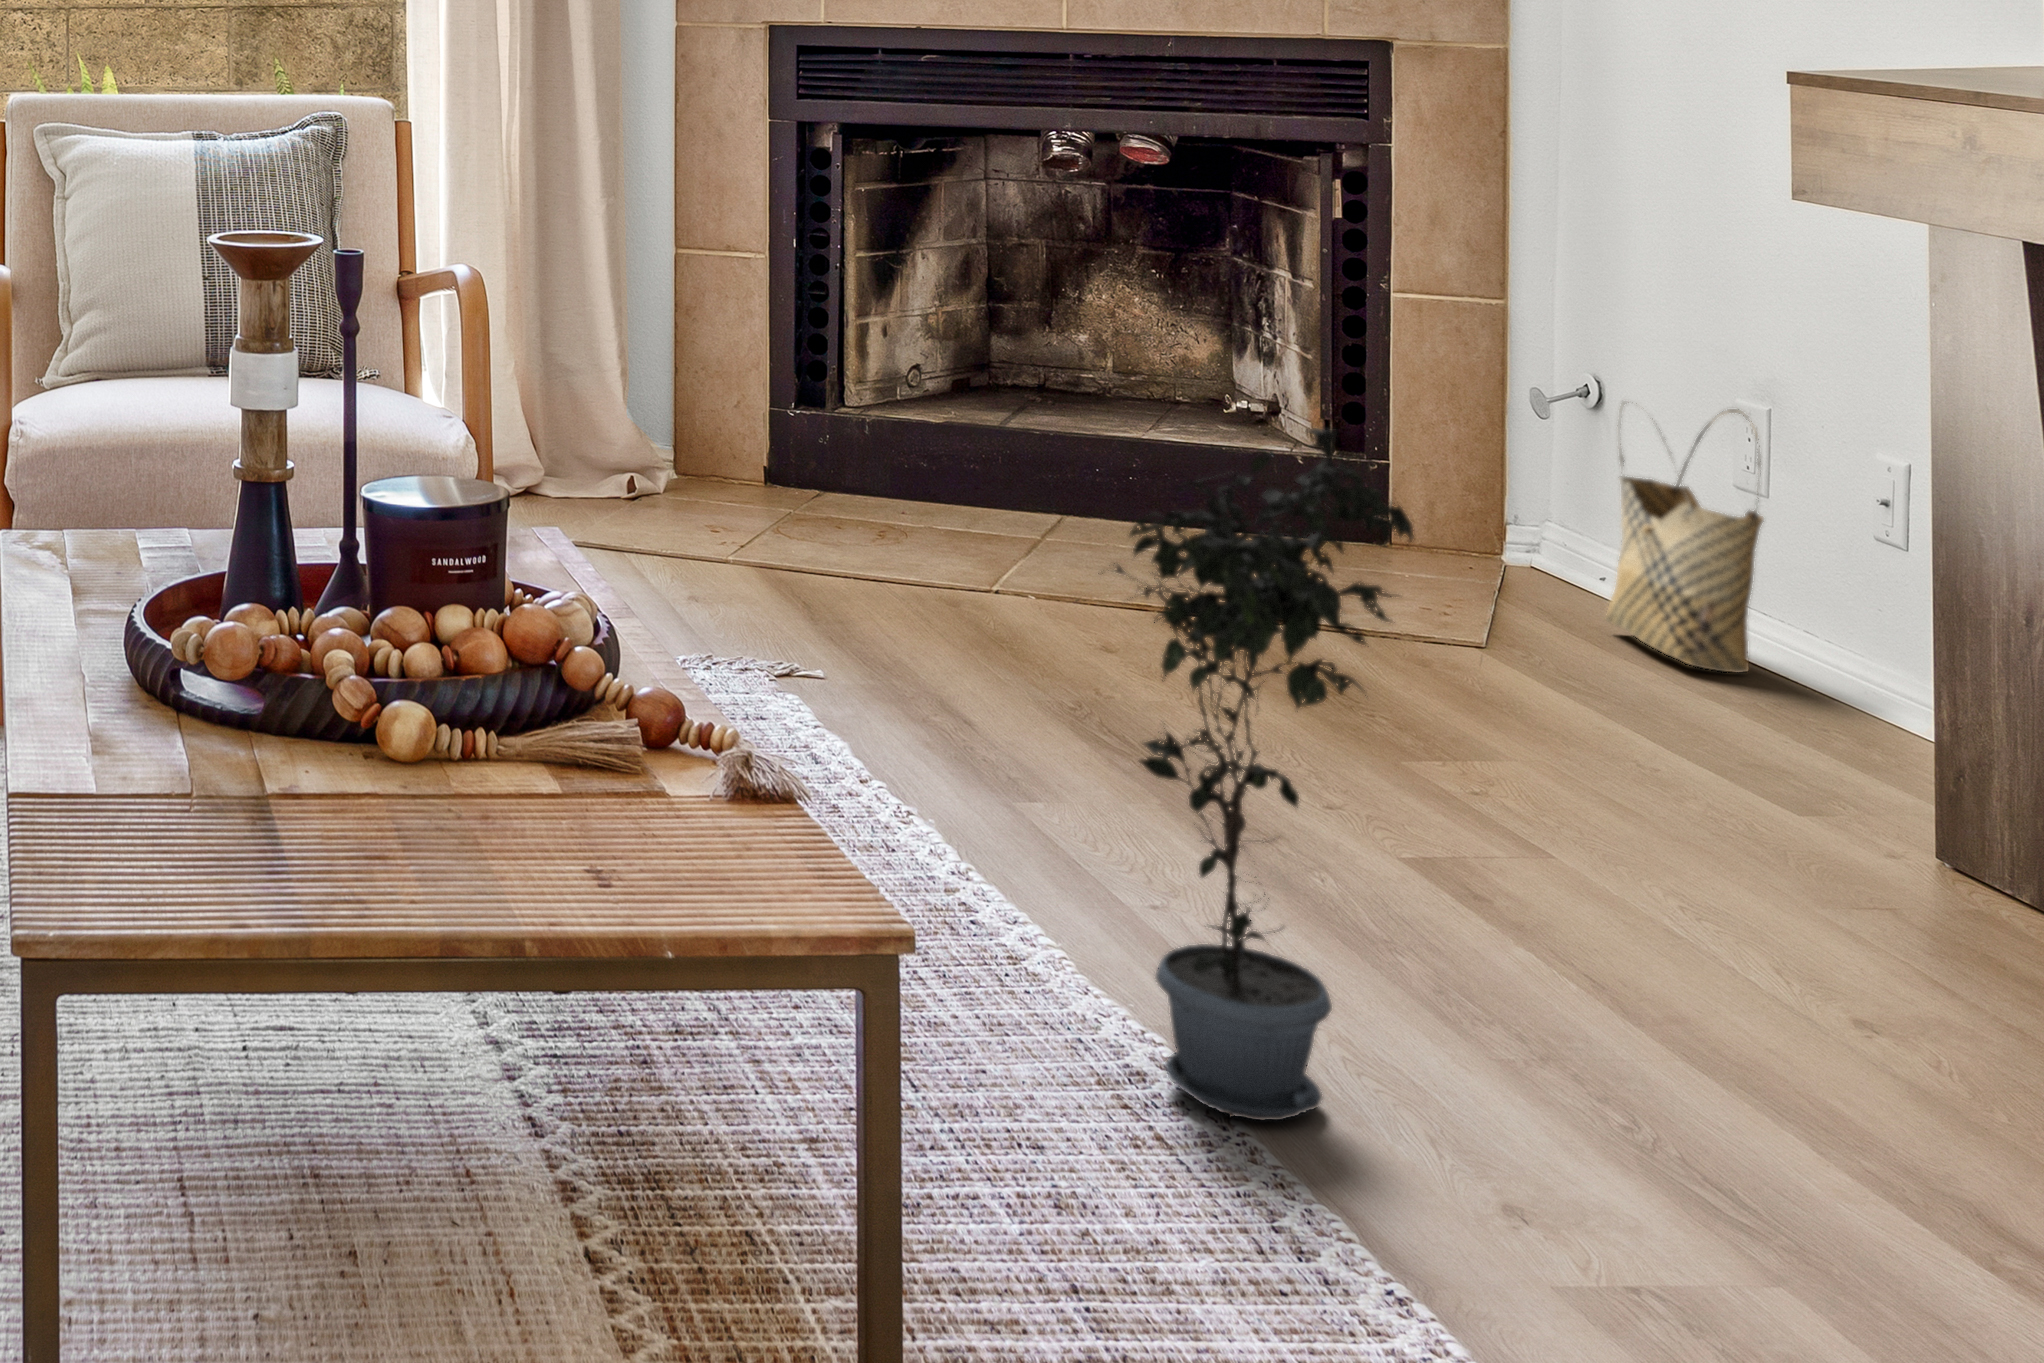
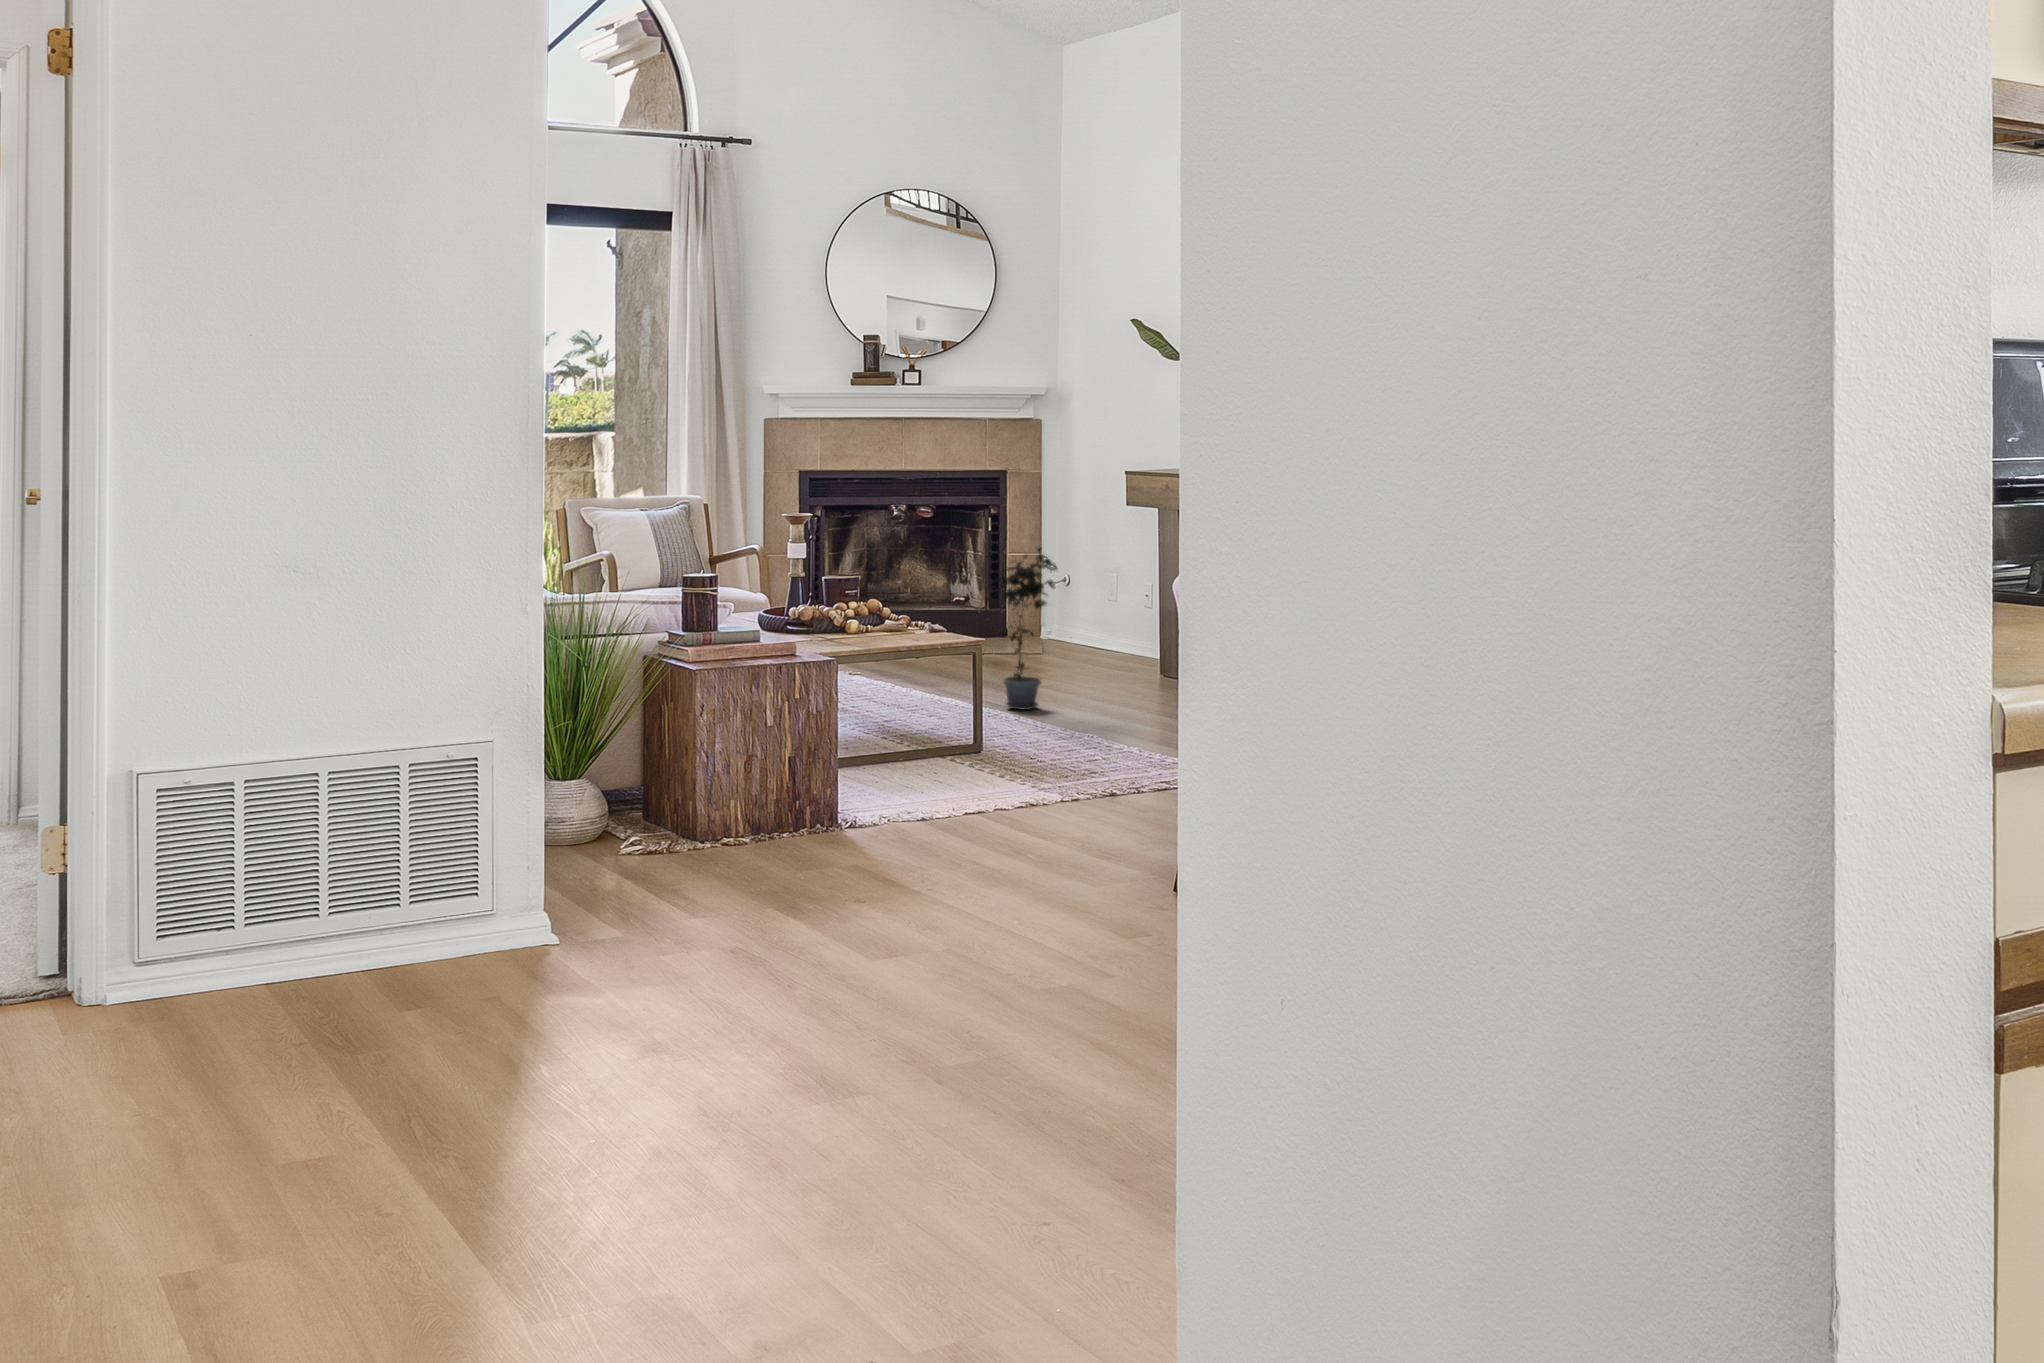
woven basket: present [1606,402,1763,672] -> none [1073,574,1115,650]

